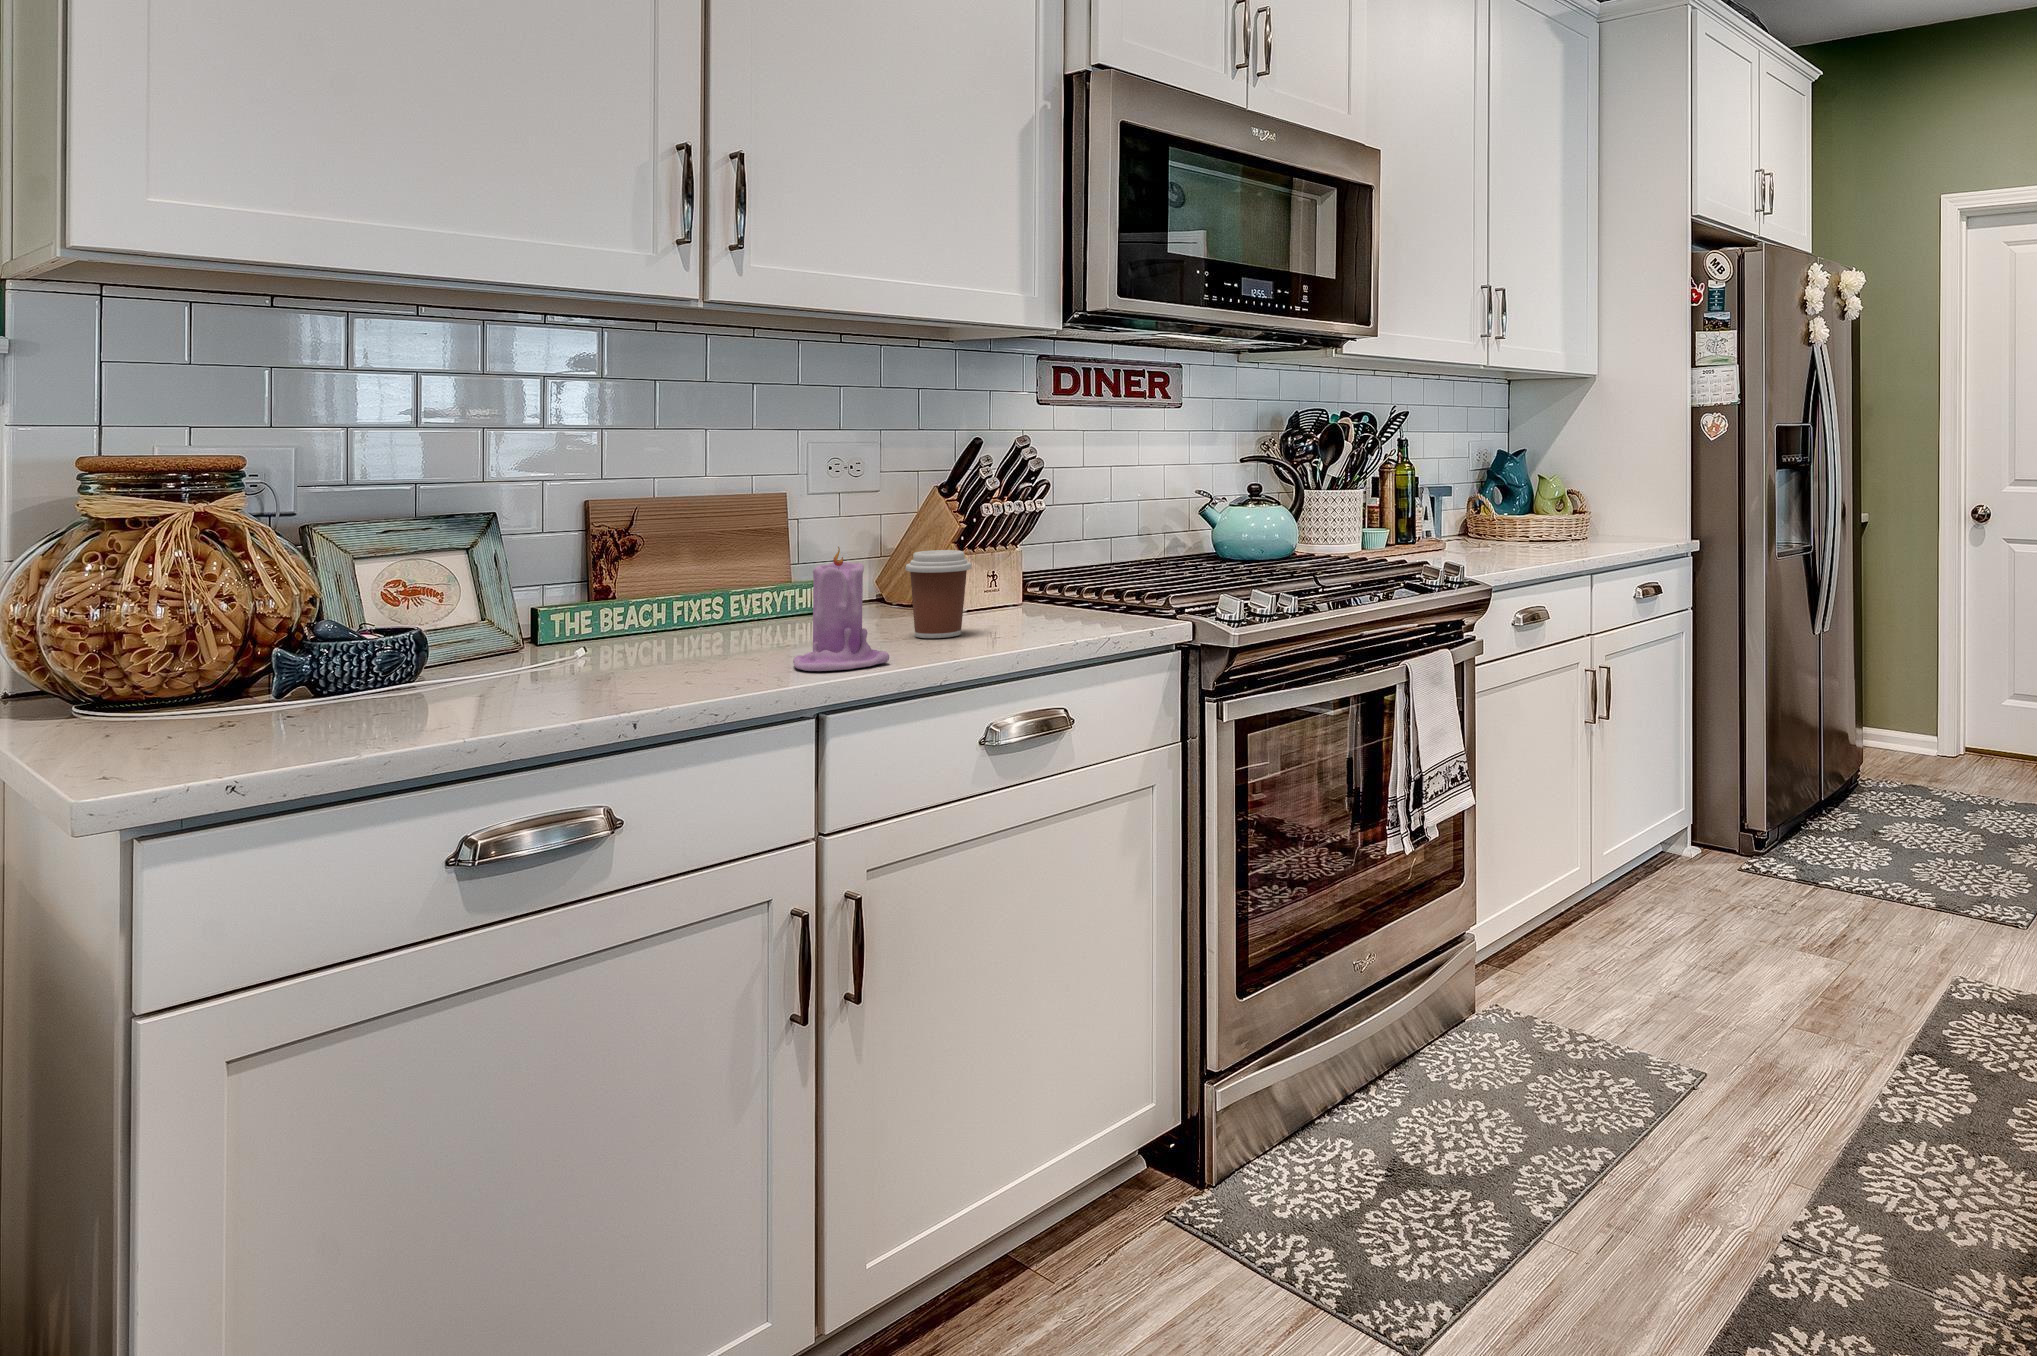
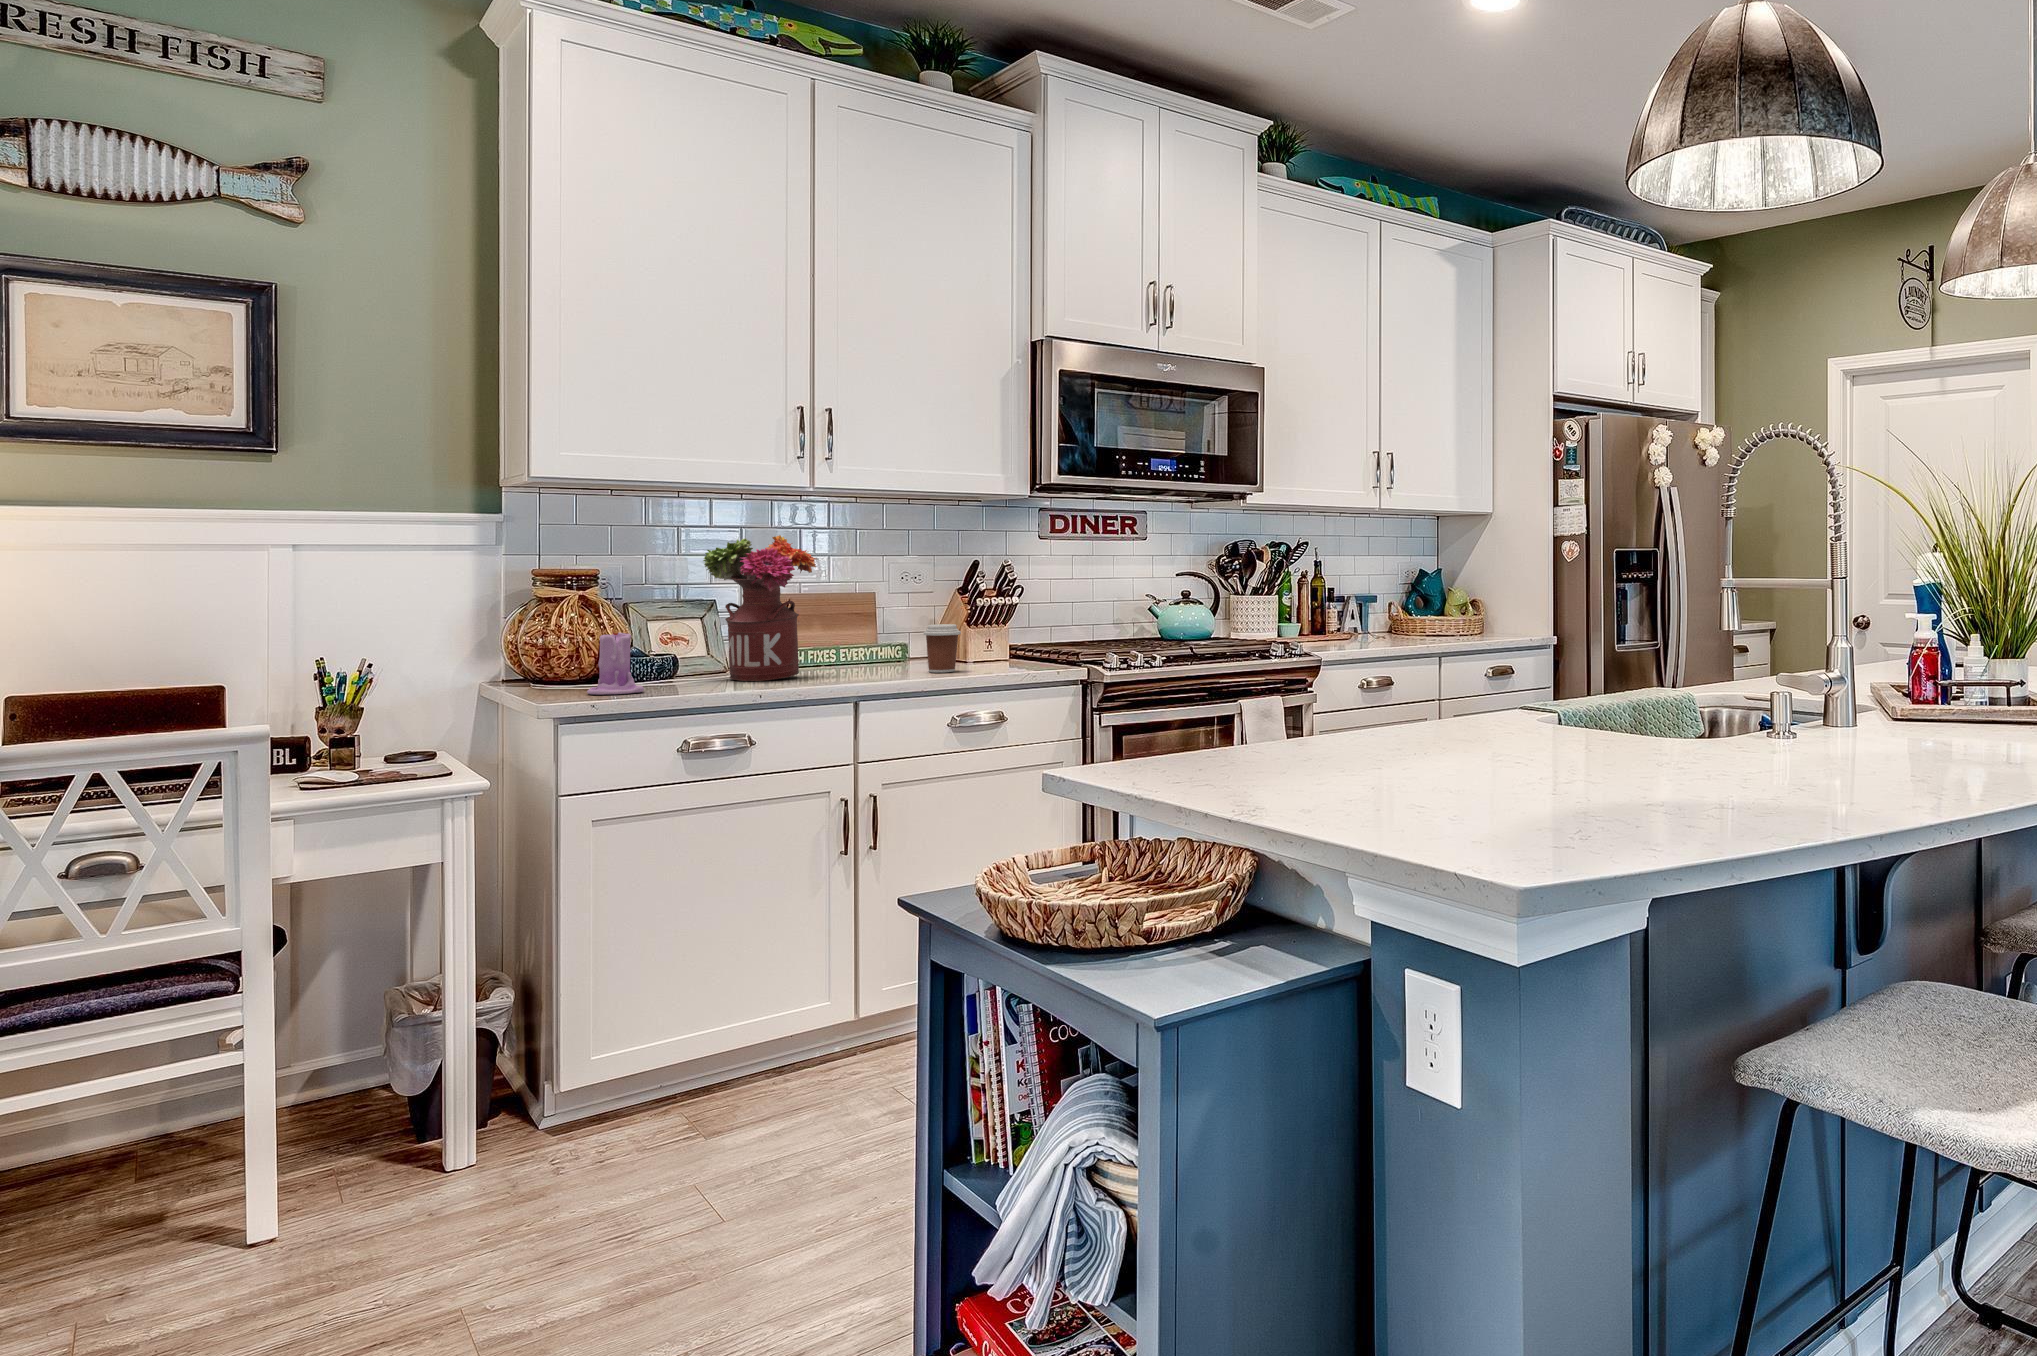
flower arrangement: none [477,389,713,675] -> present [703,535,816,681]
candle: present [793,547,889,671] -> present [587,626,644,695]

